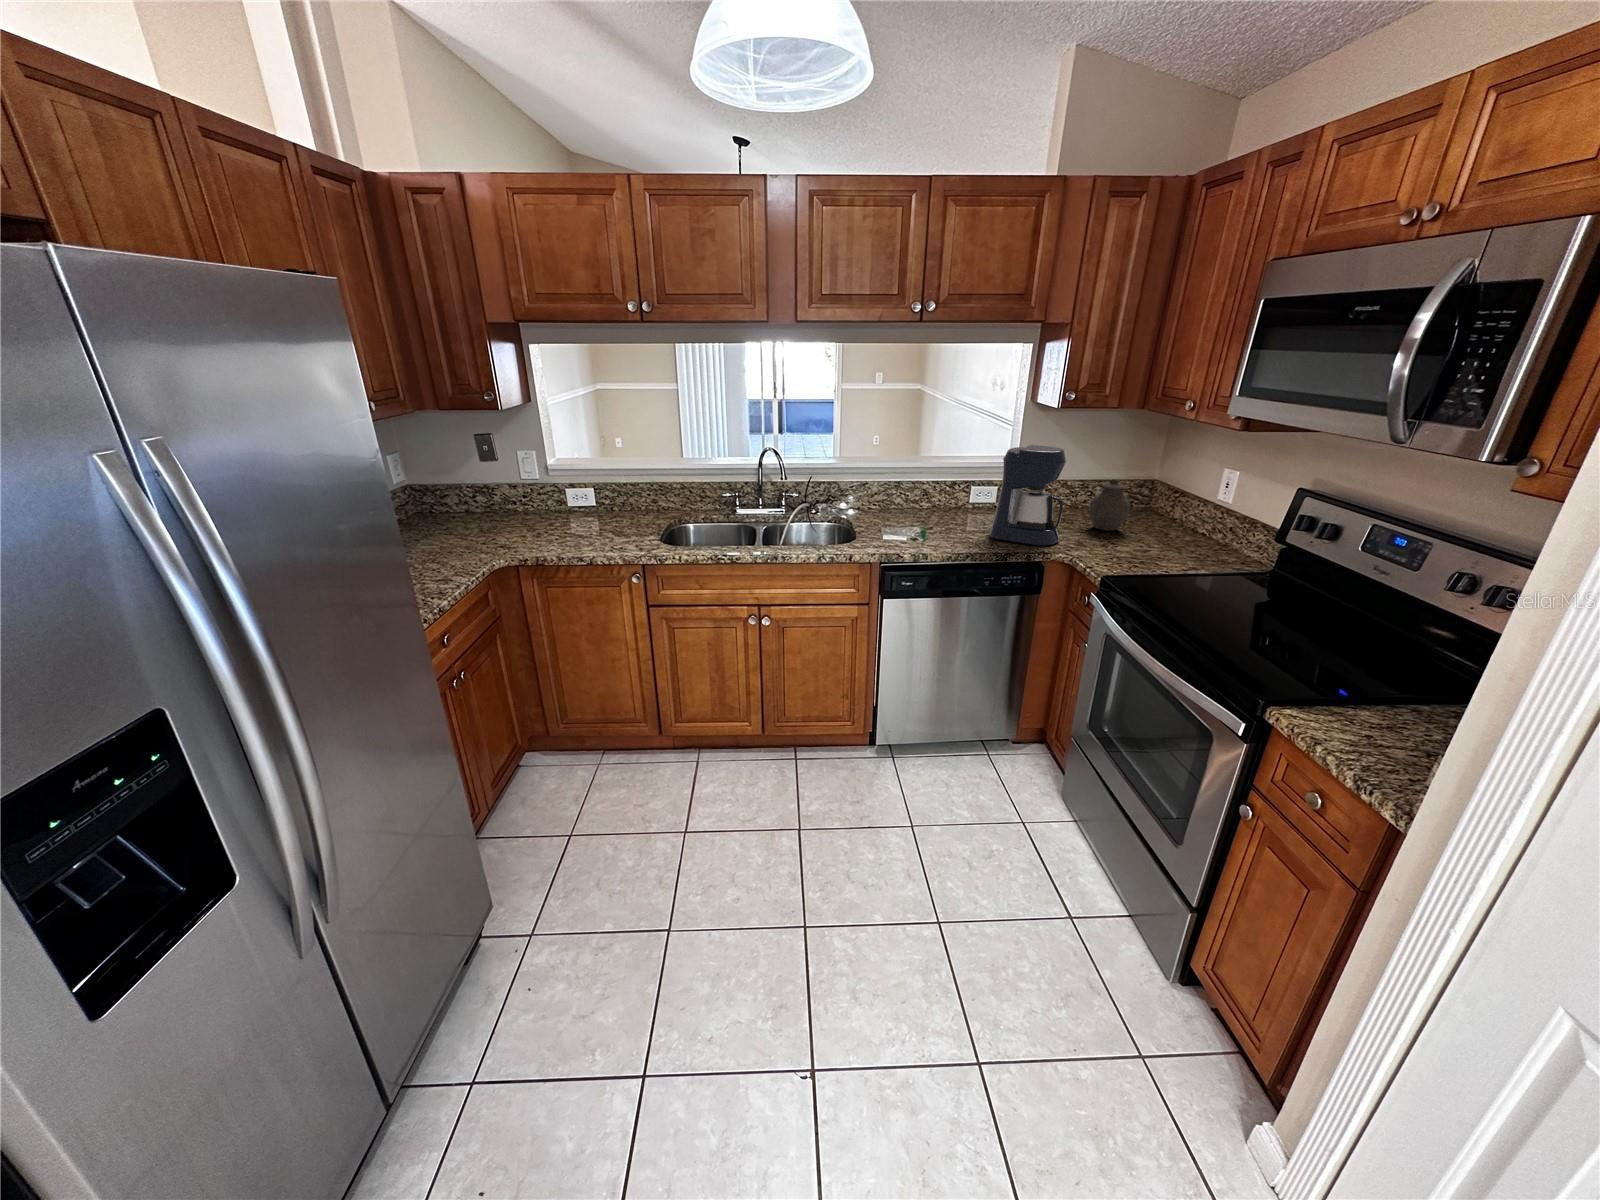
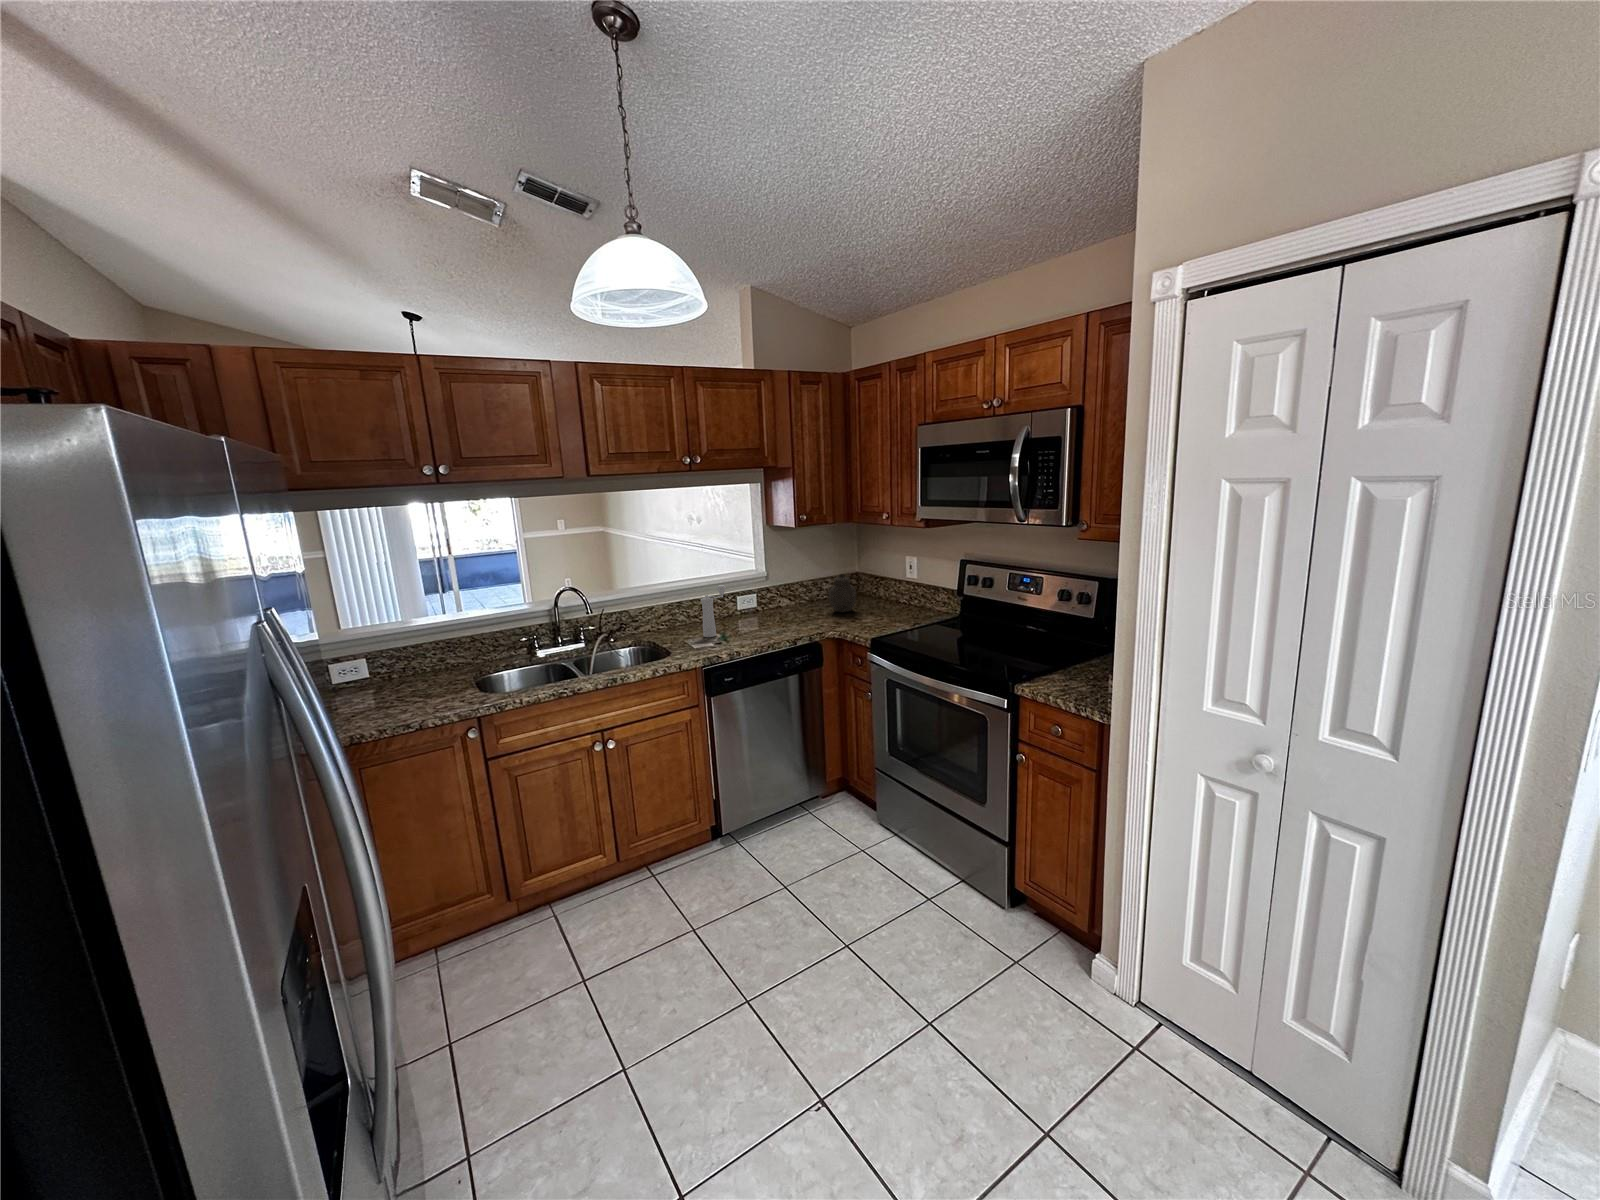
coffee maker: present [990,445,1066,545] -> none [769,555,822,631]
pepper mill: none [908,470,948,530] -> present [701,585,726,637]

